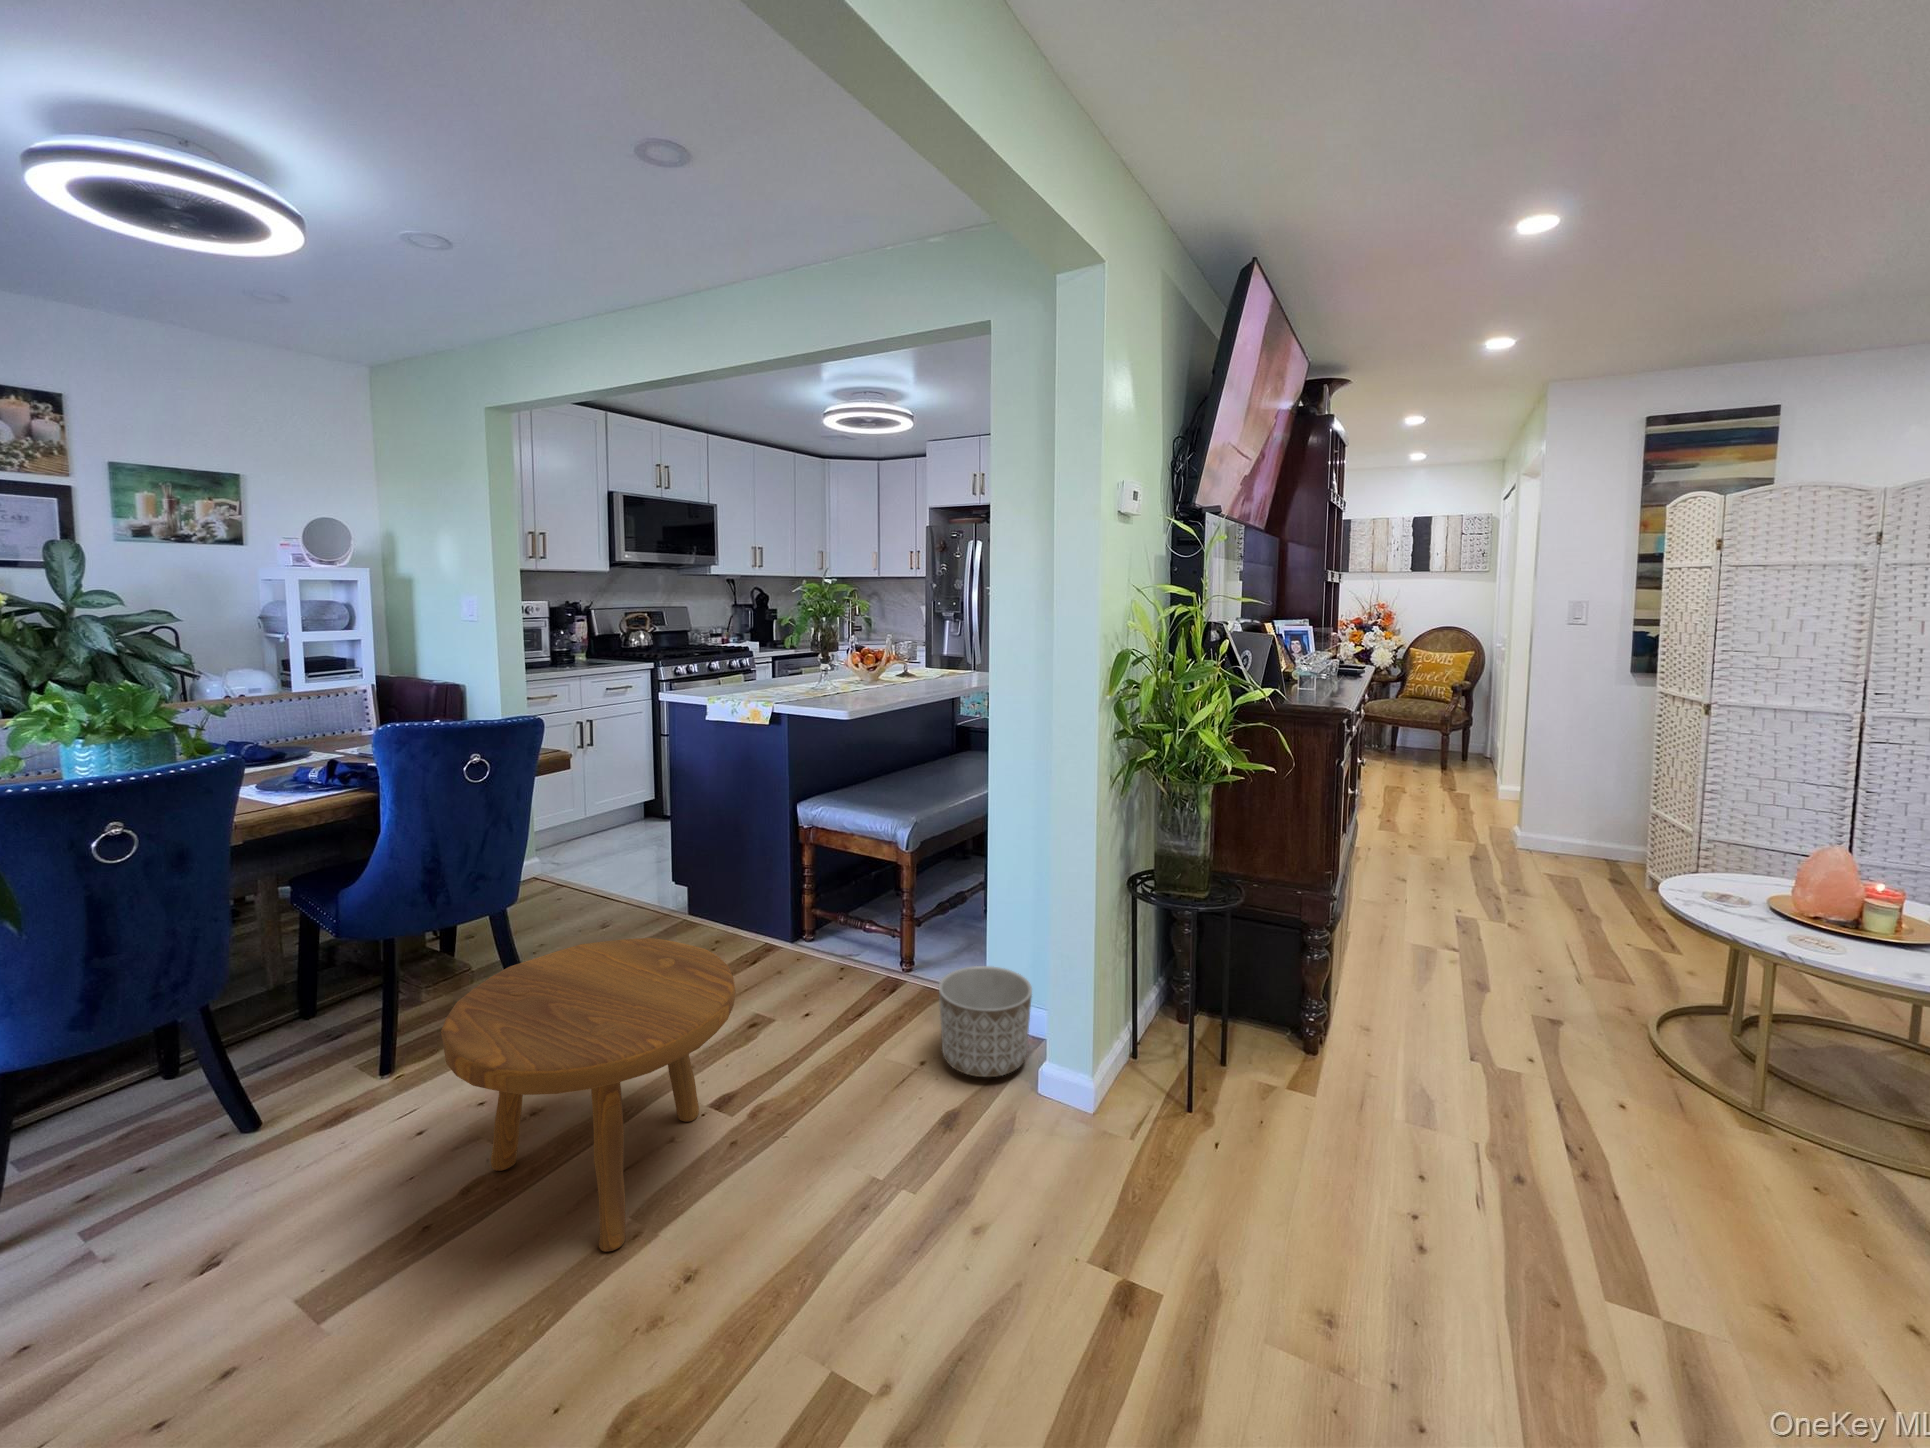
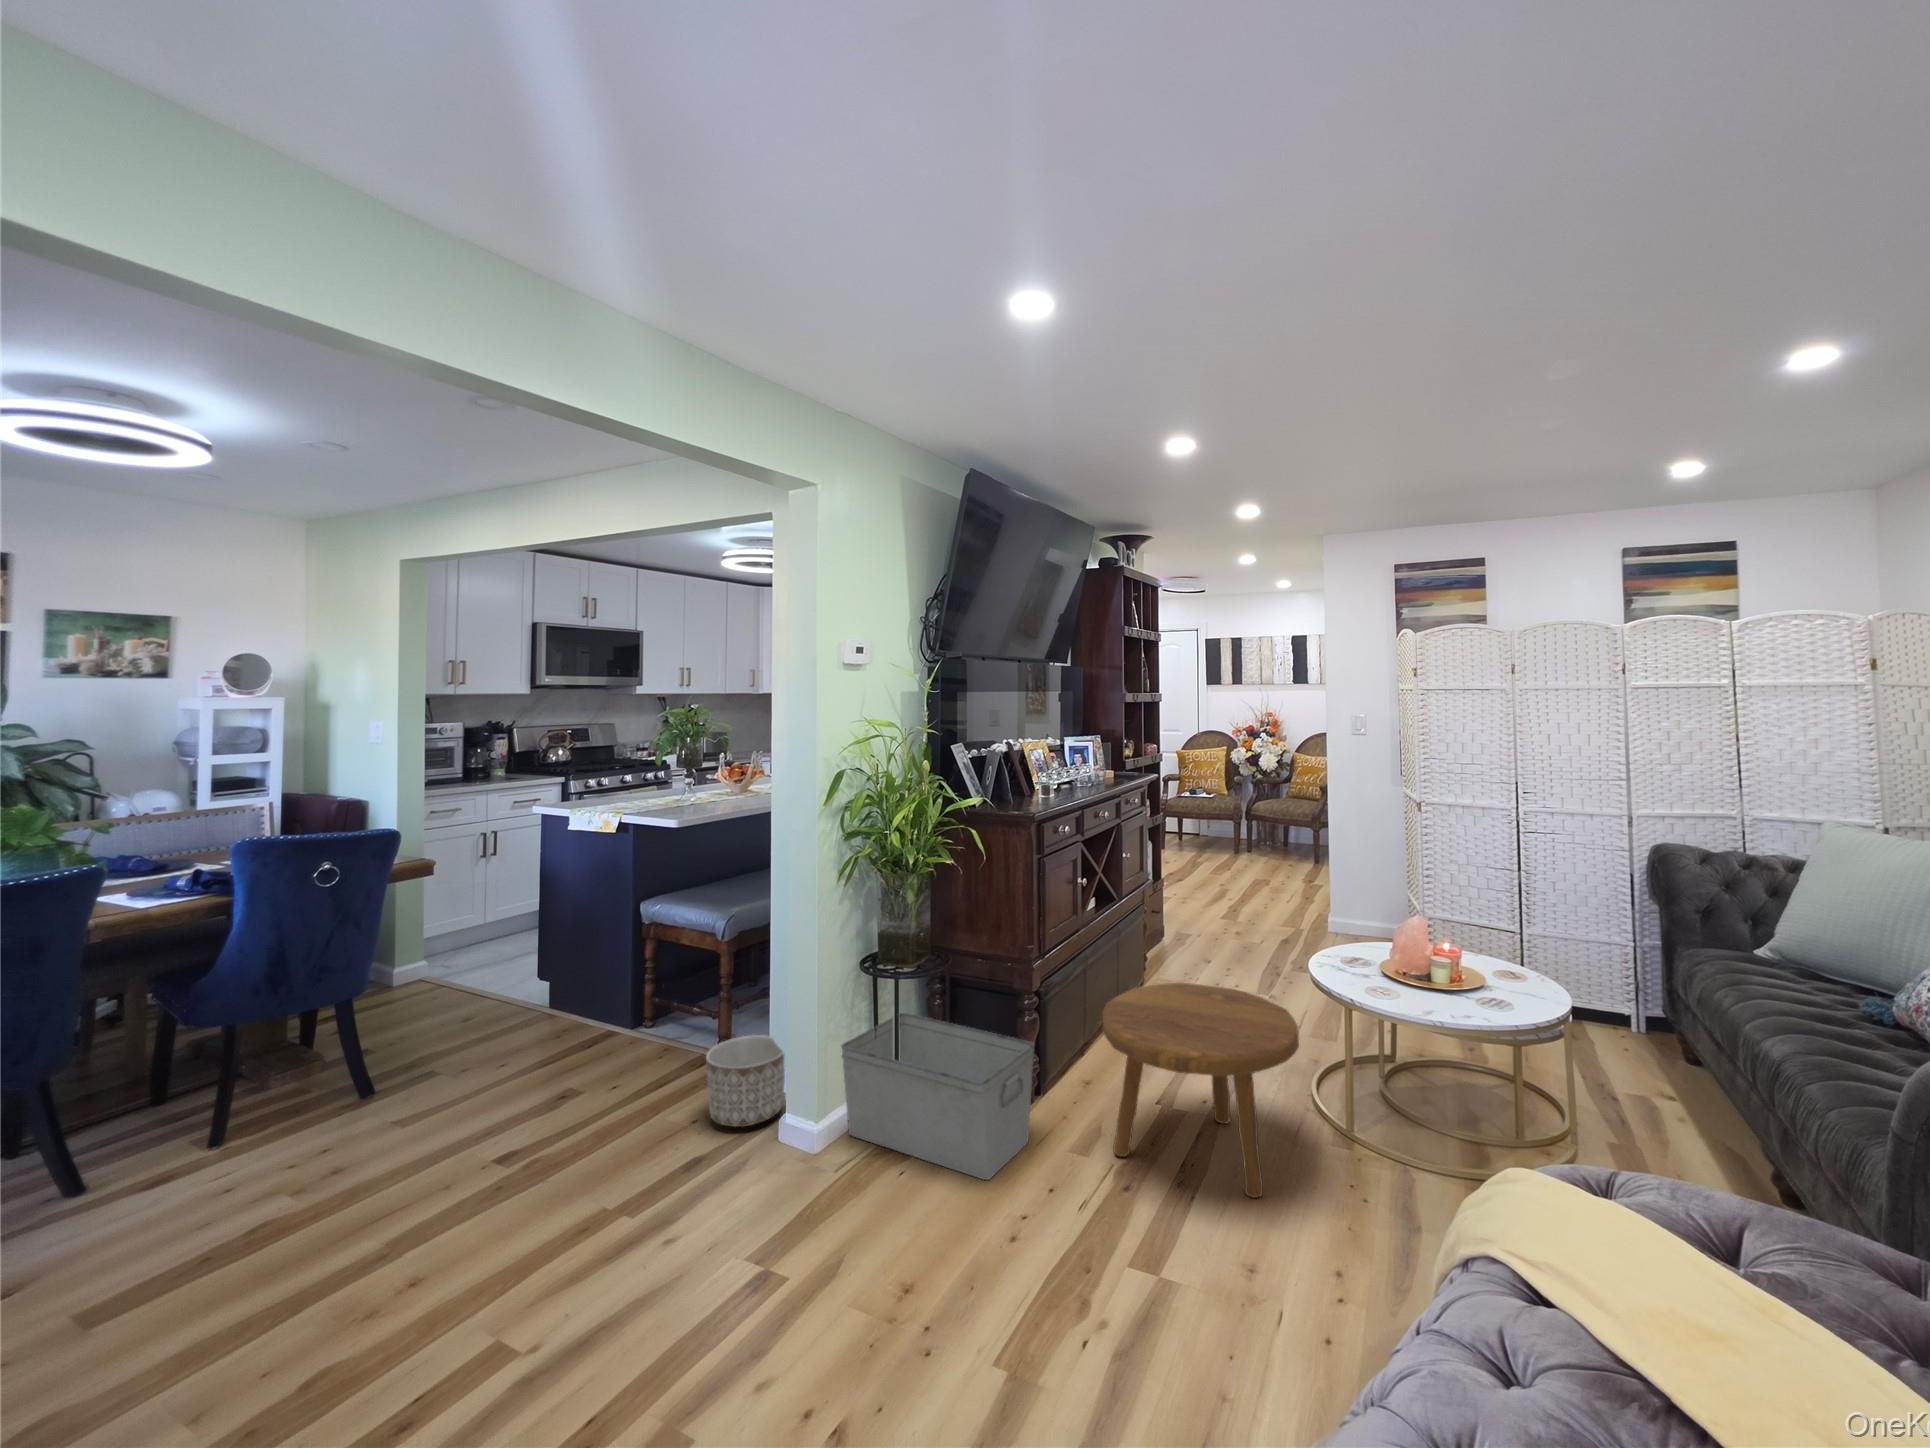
footstool: present [441,938,736,1252] -> present [1102,983,1299,1198]
storage bin: none [1121,945,1367,1167] -> present [841,1013,1034,1180]

